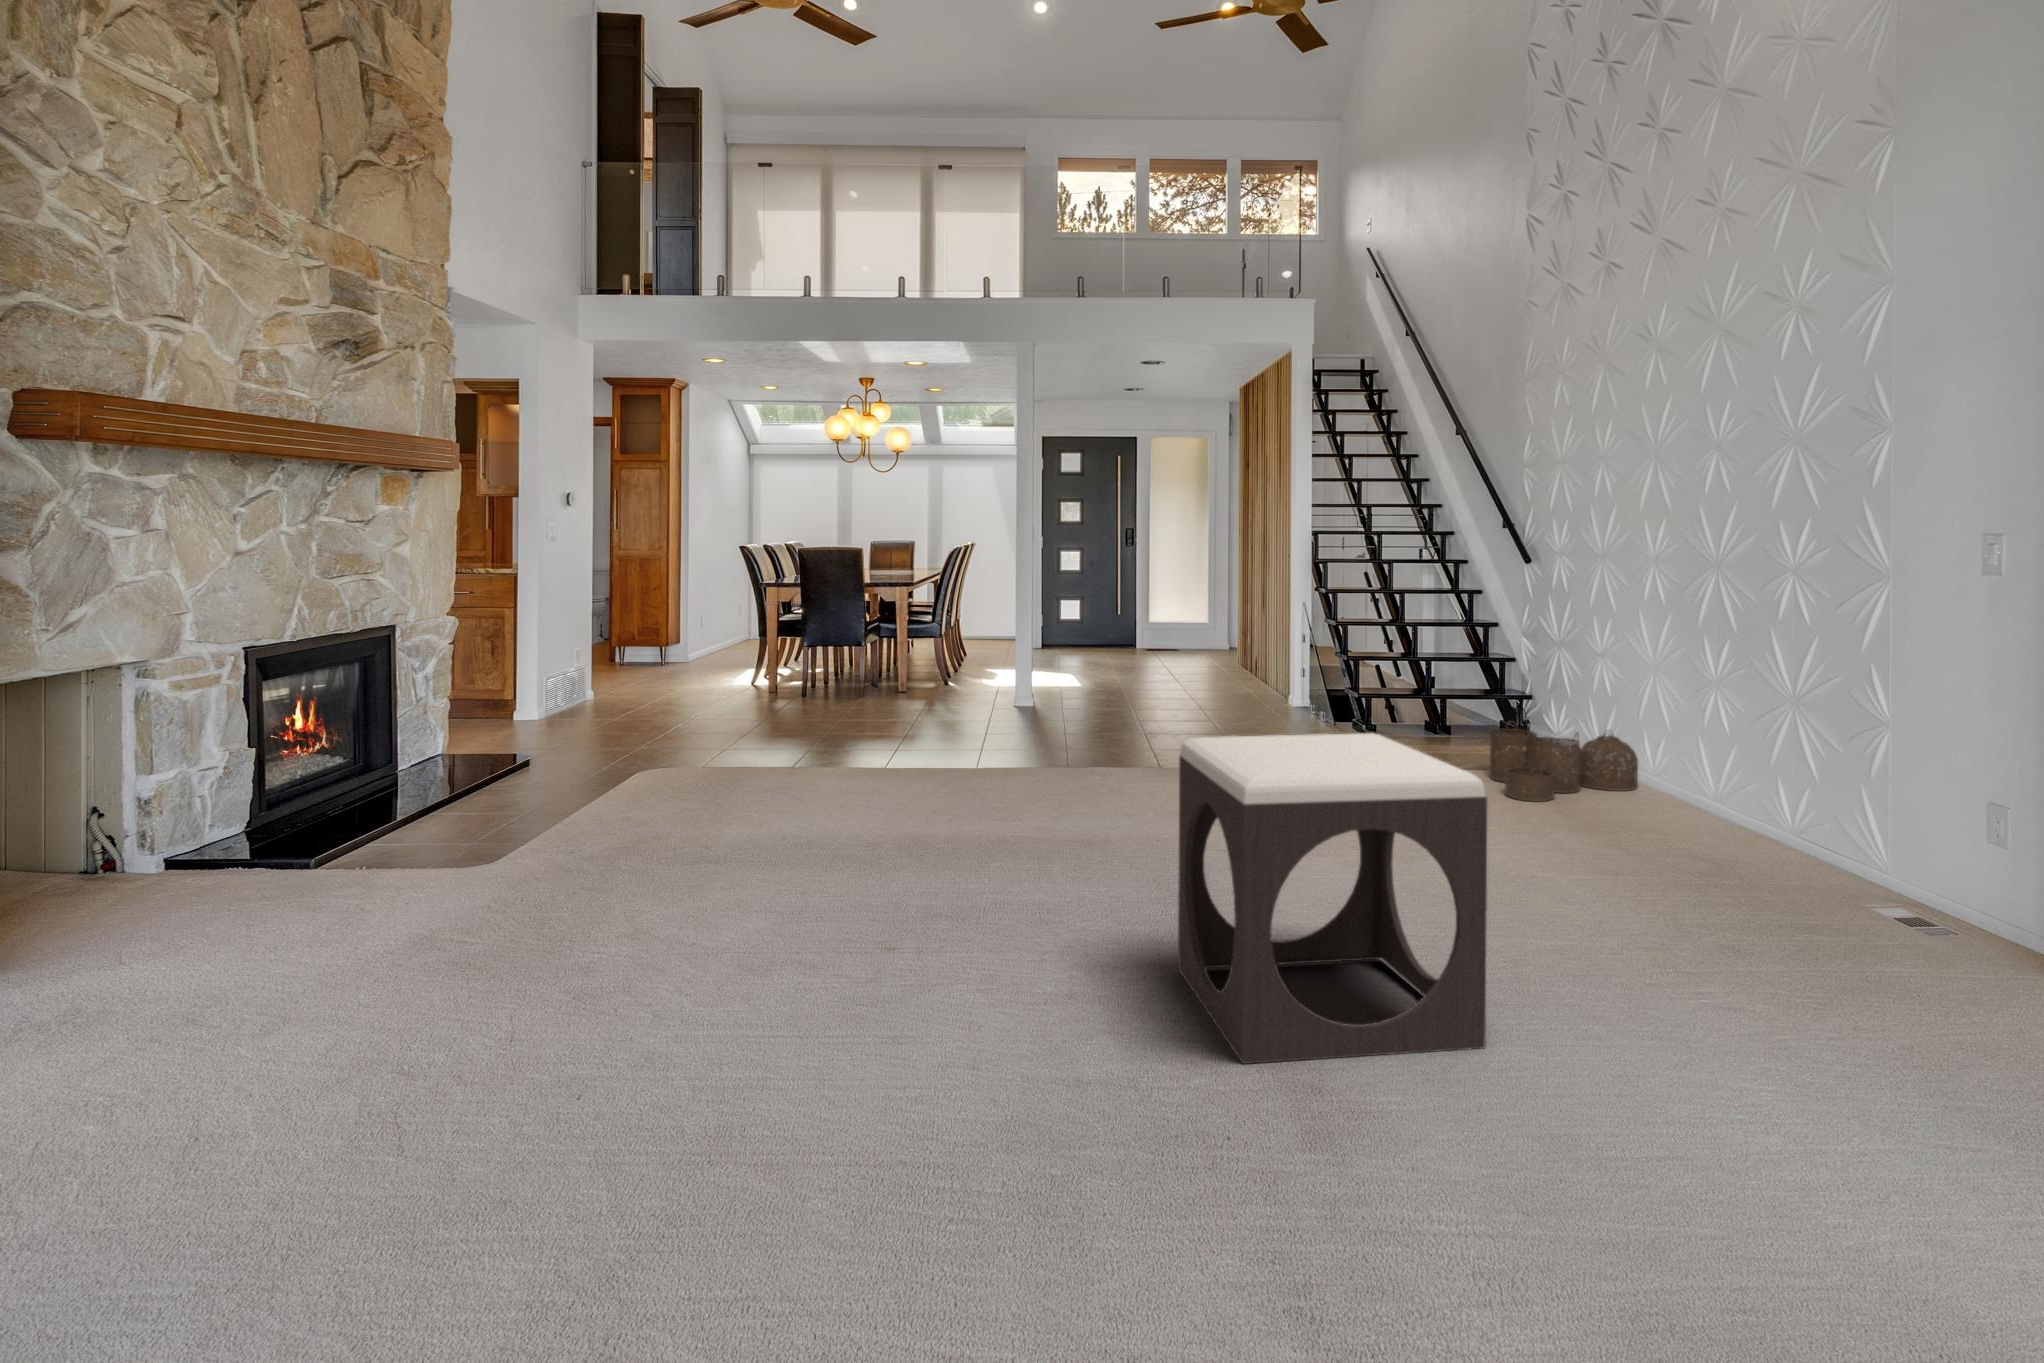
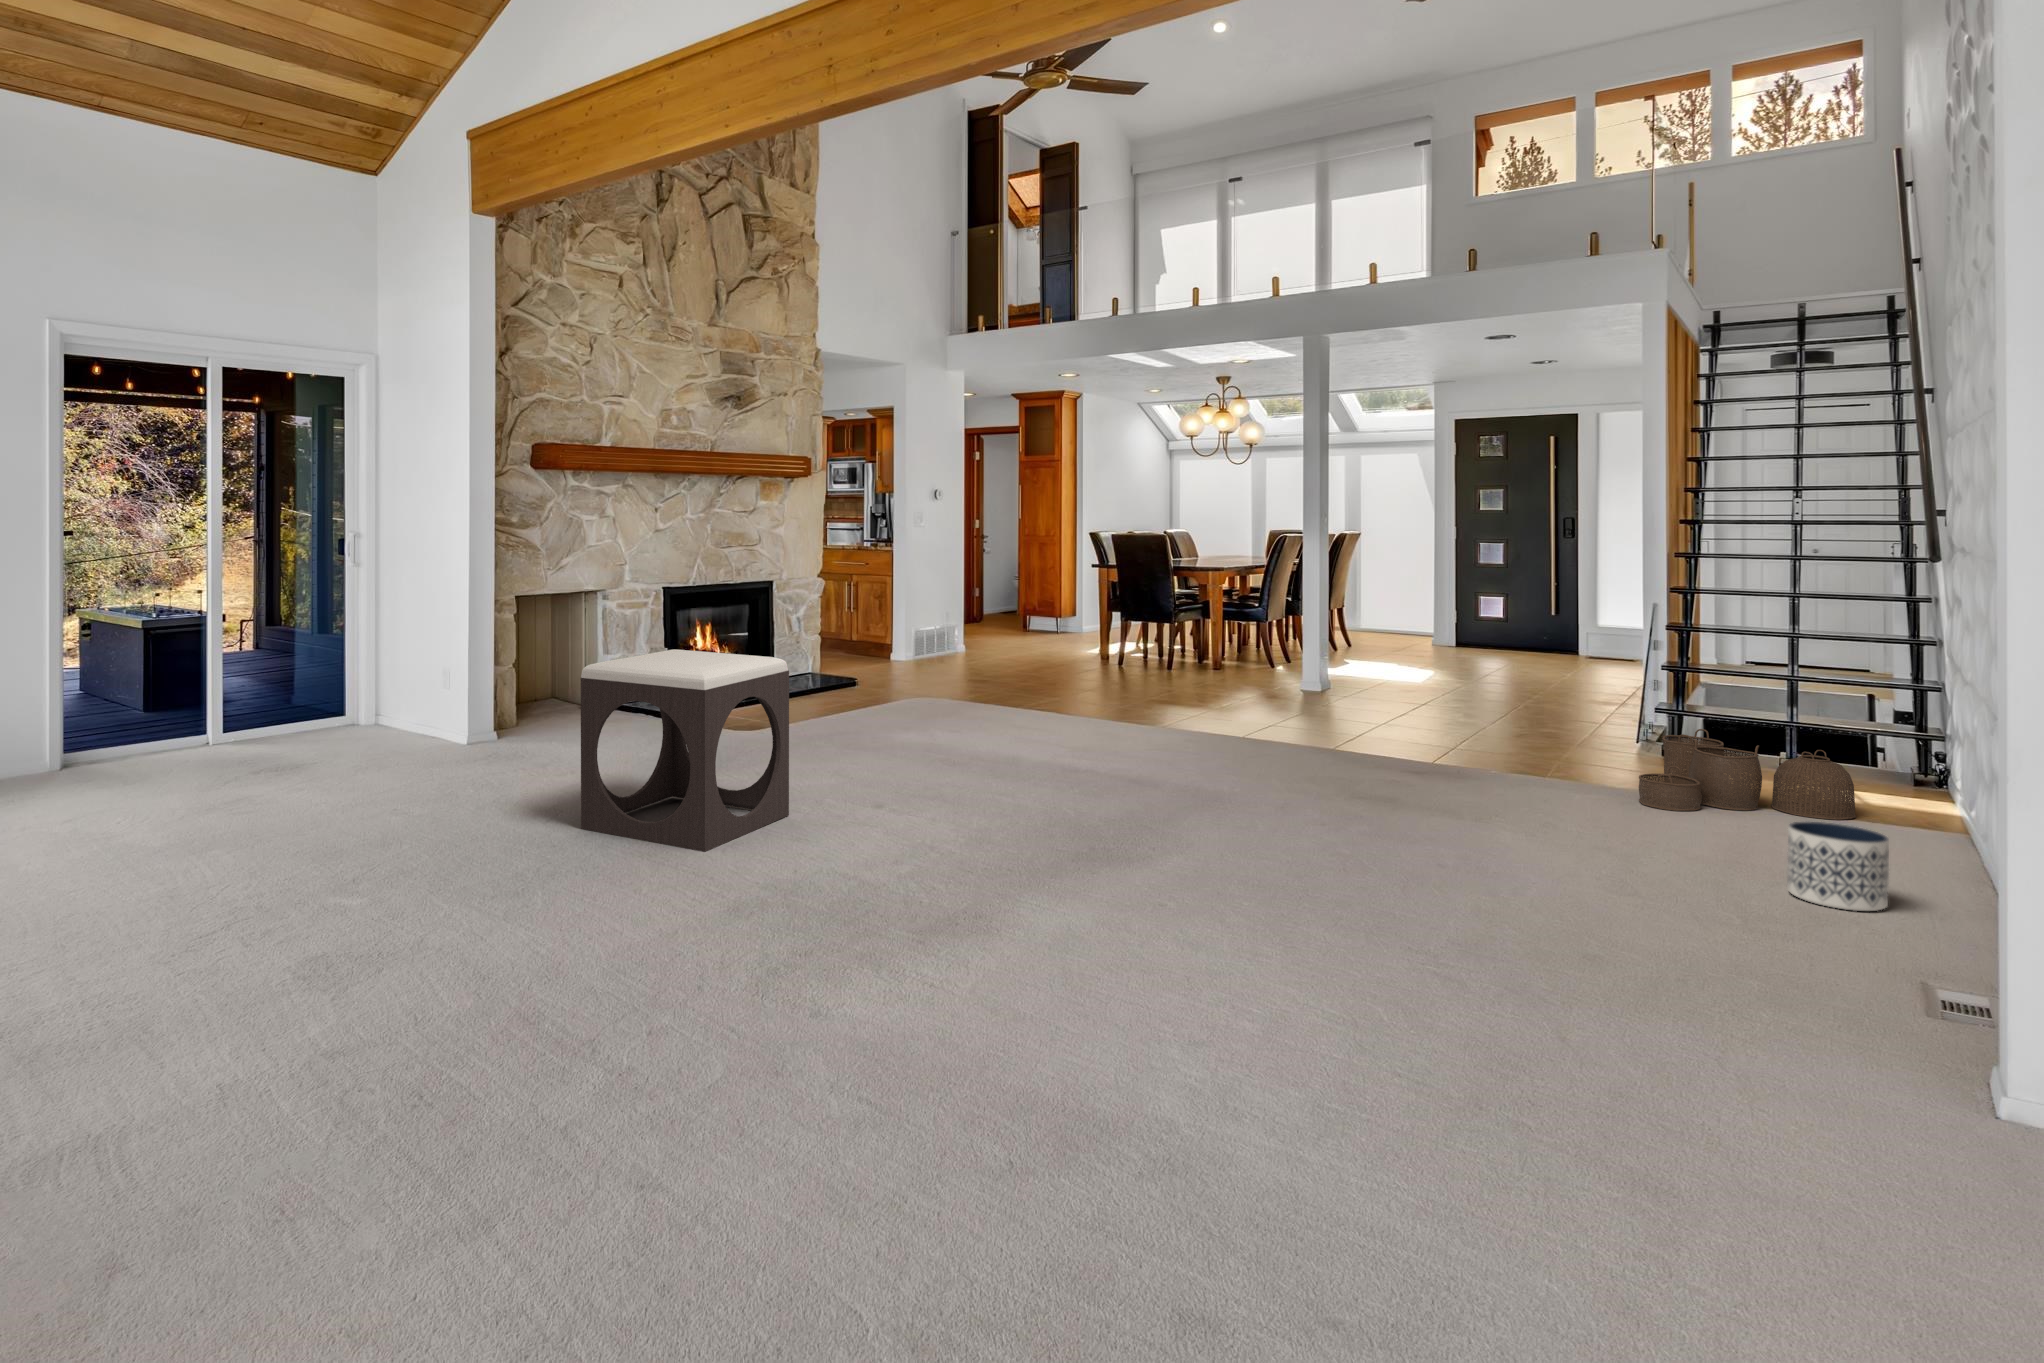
footstool: present [1178,733,1487,1064] -> present [581,649,789,852]
planter: none [1753,800,1832,877] -> present [1787,822,1889,911]

